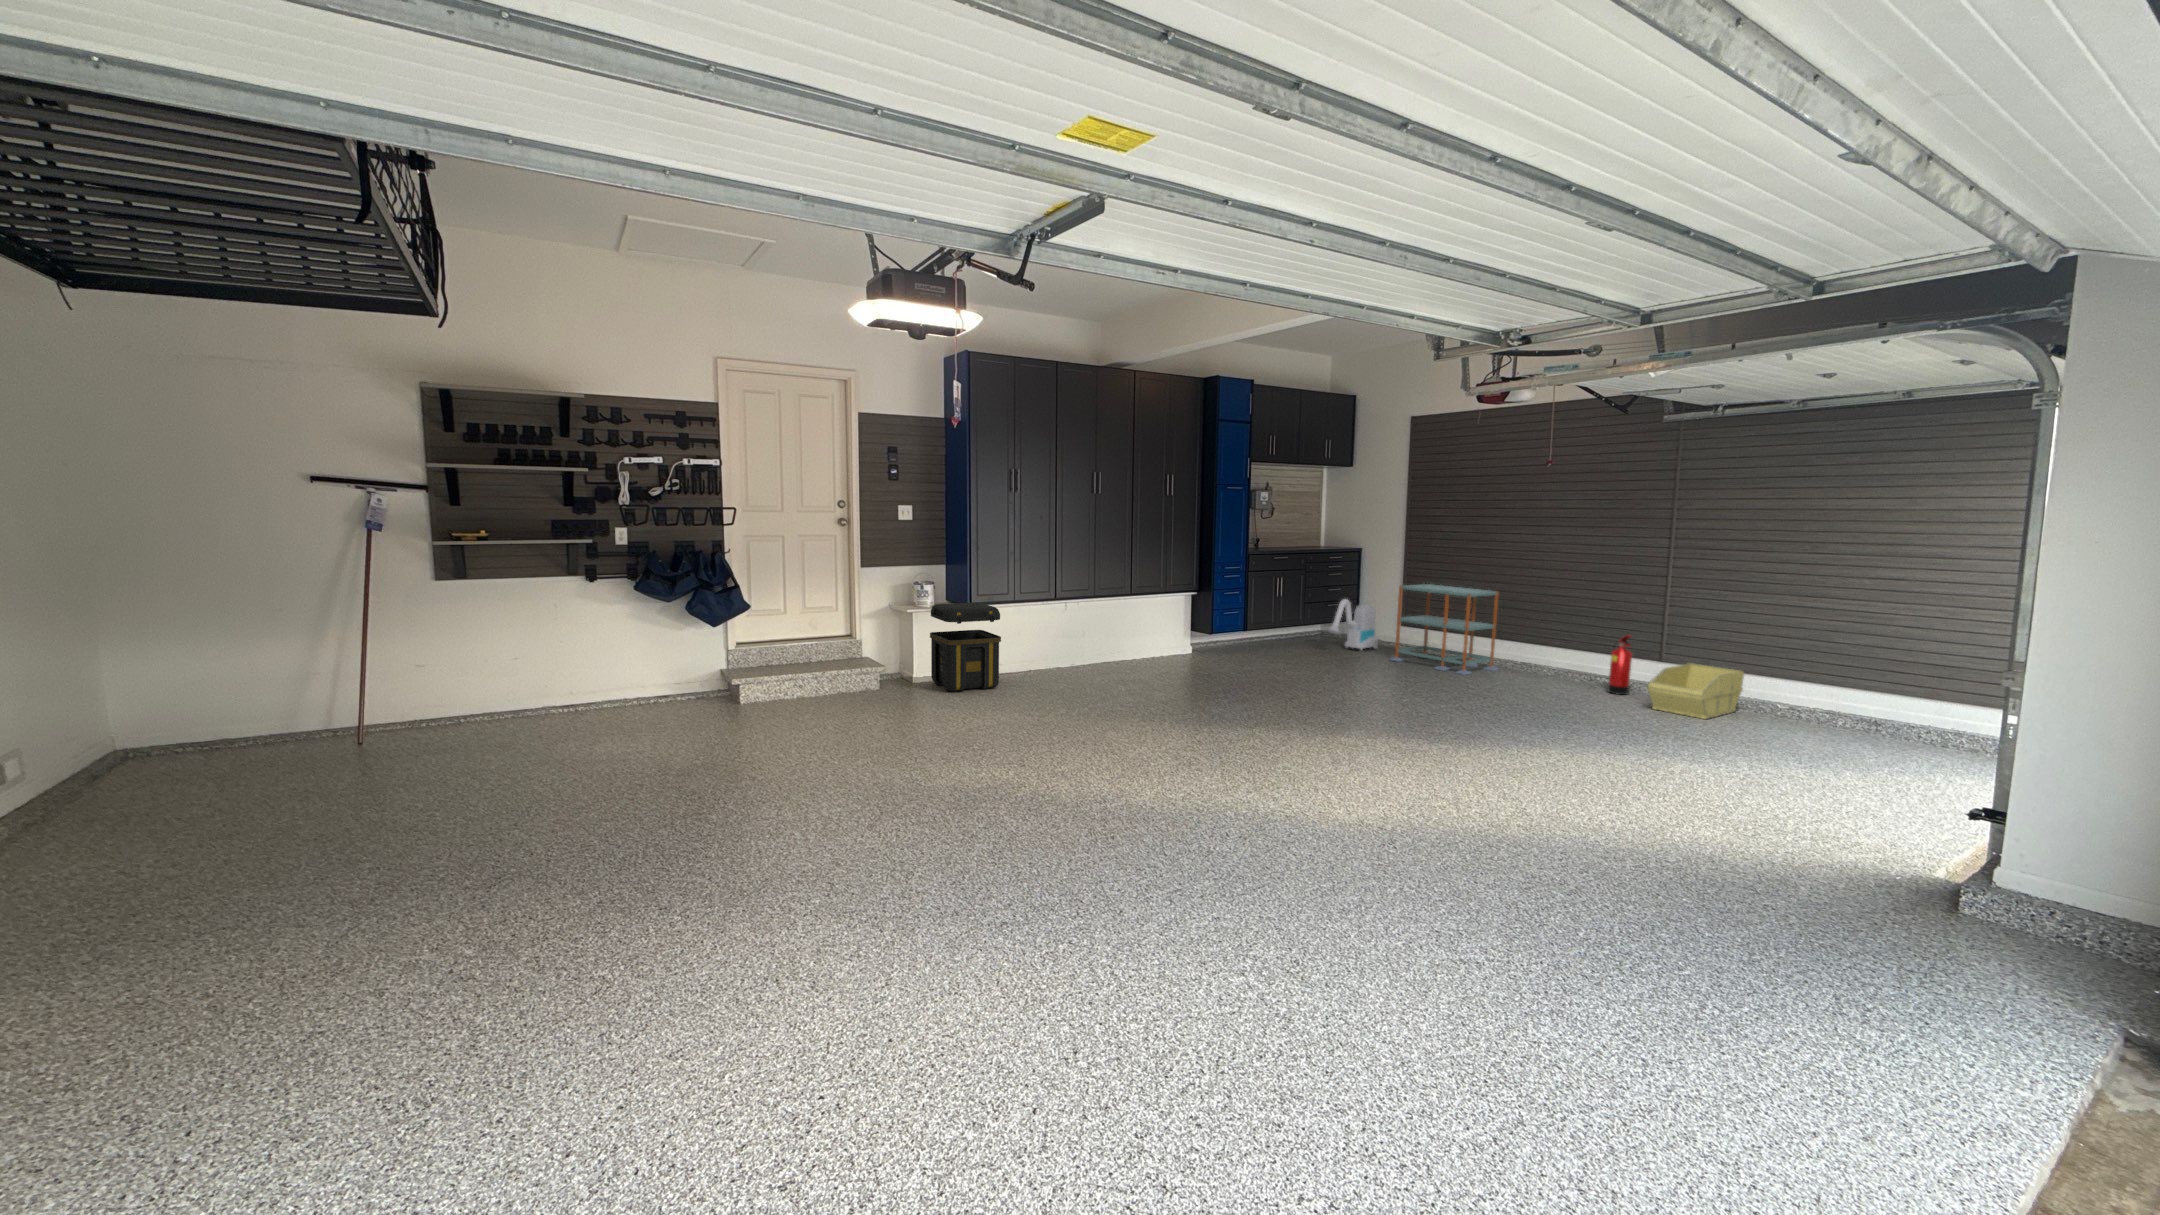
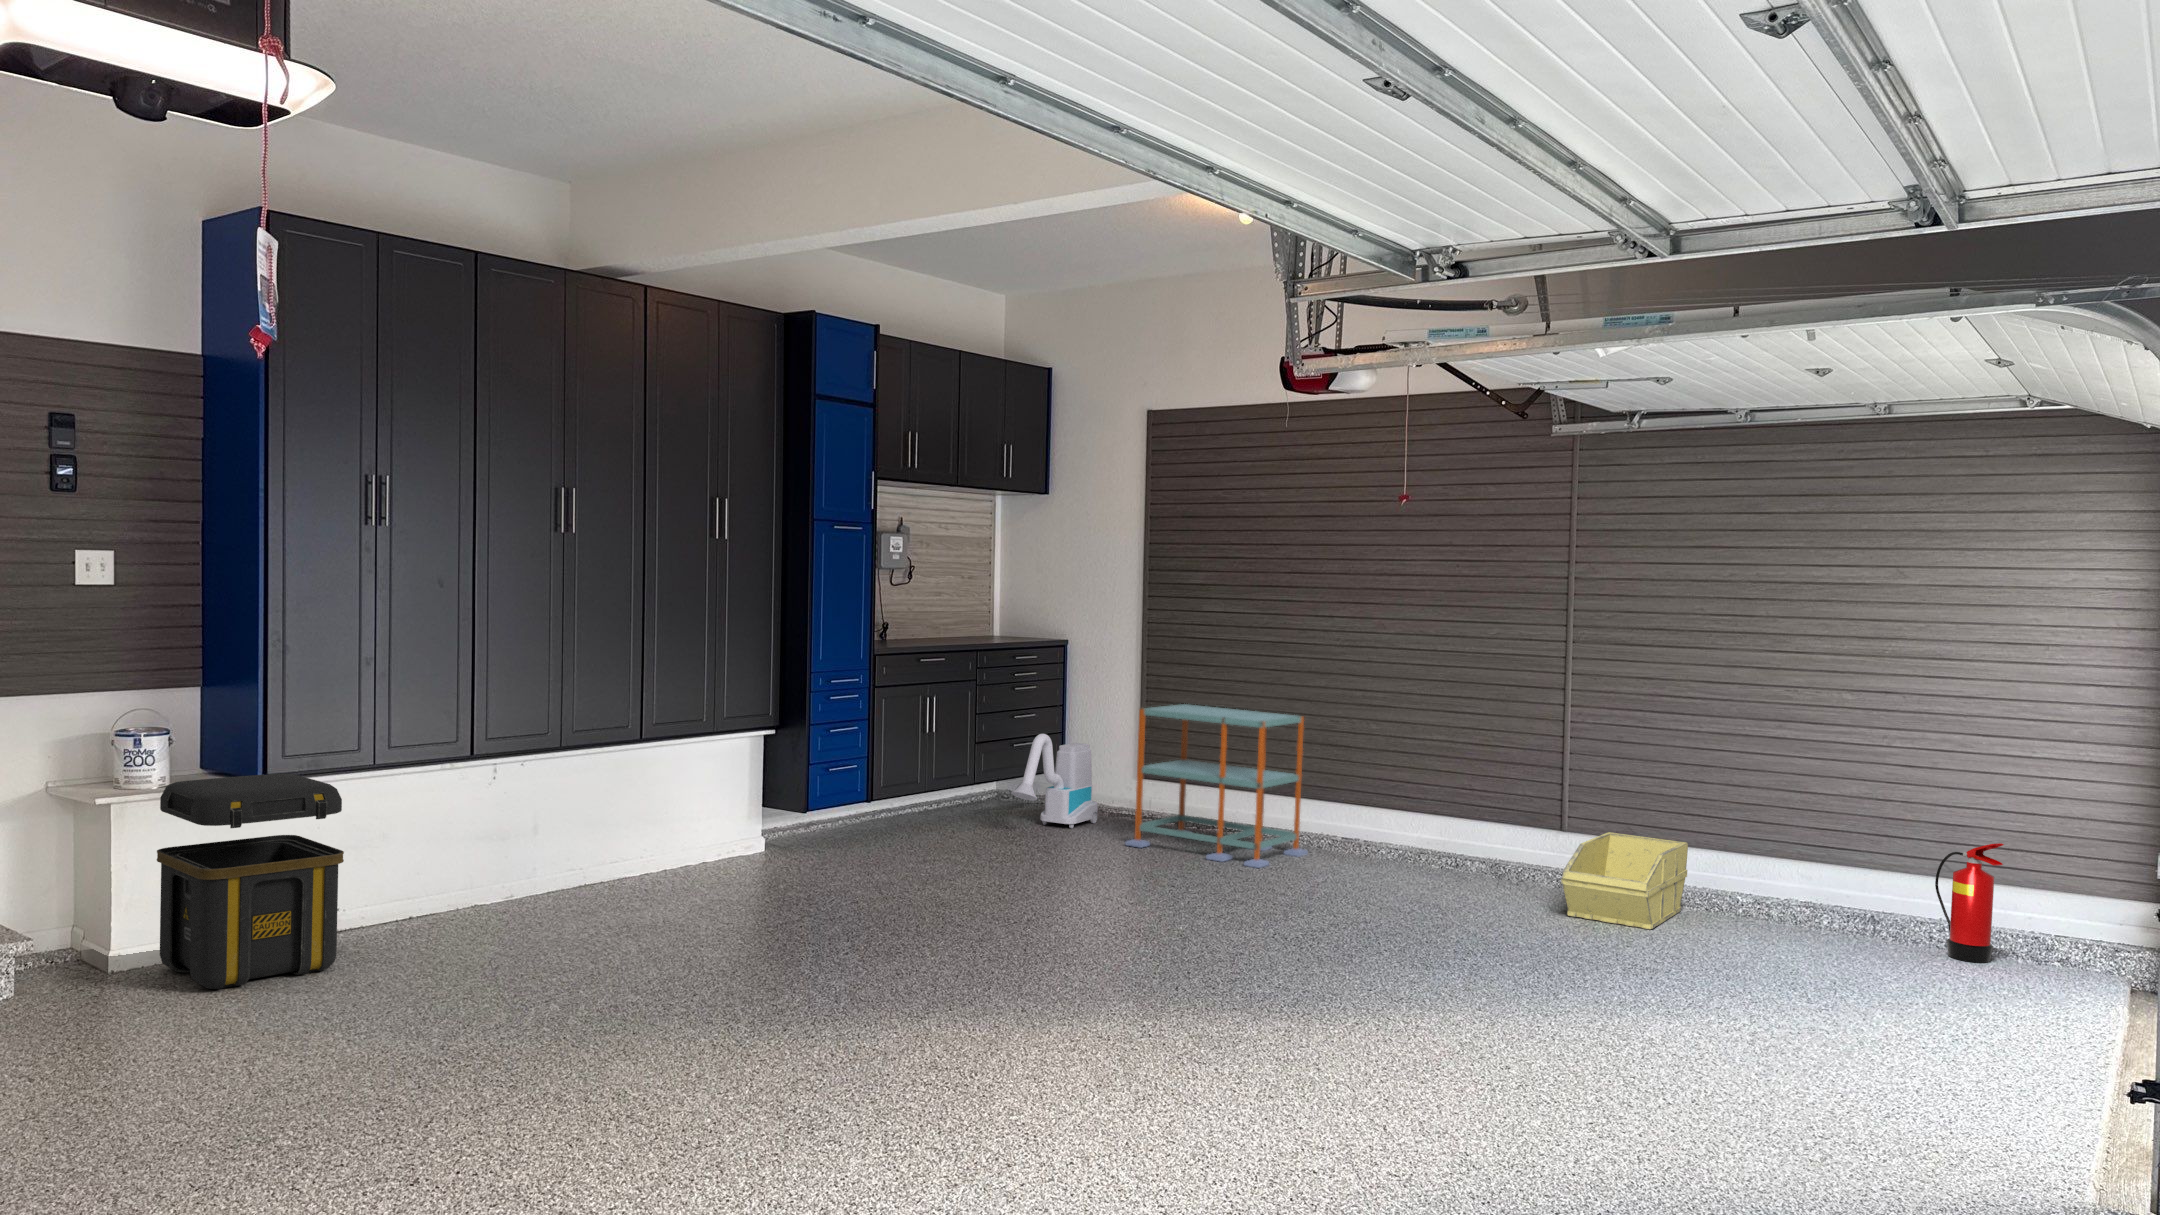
fire extinguisher: present [1607,635,1632,695] -> present [1935,843,2004,963]

